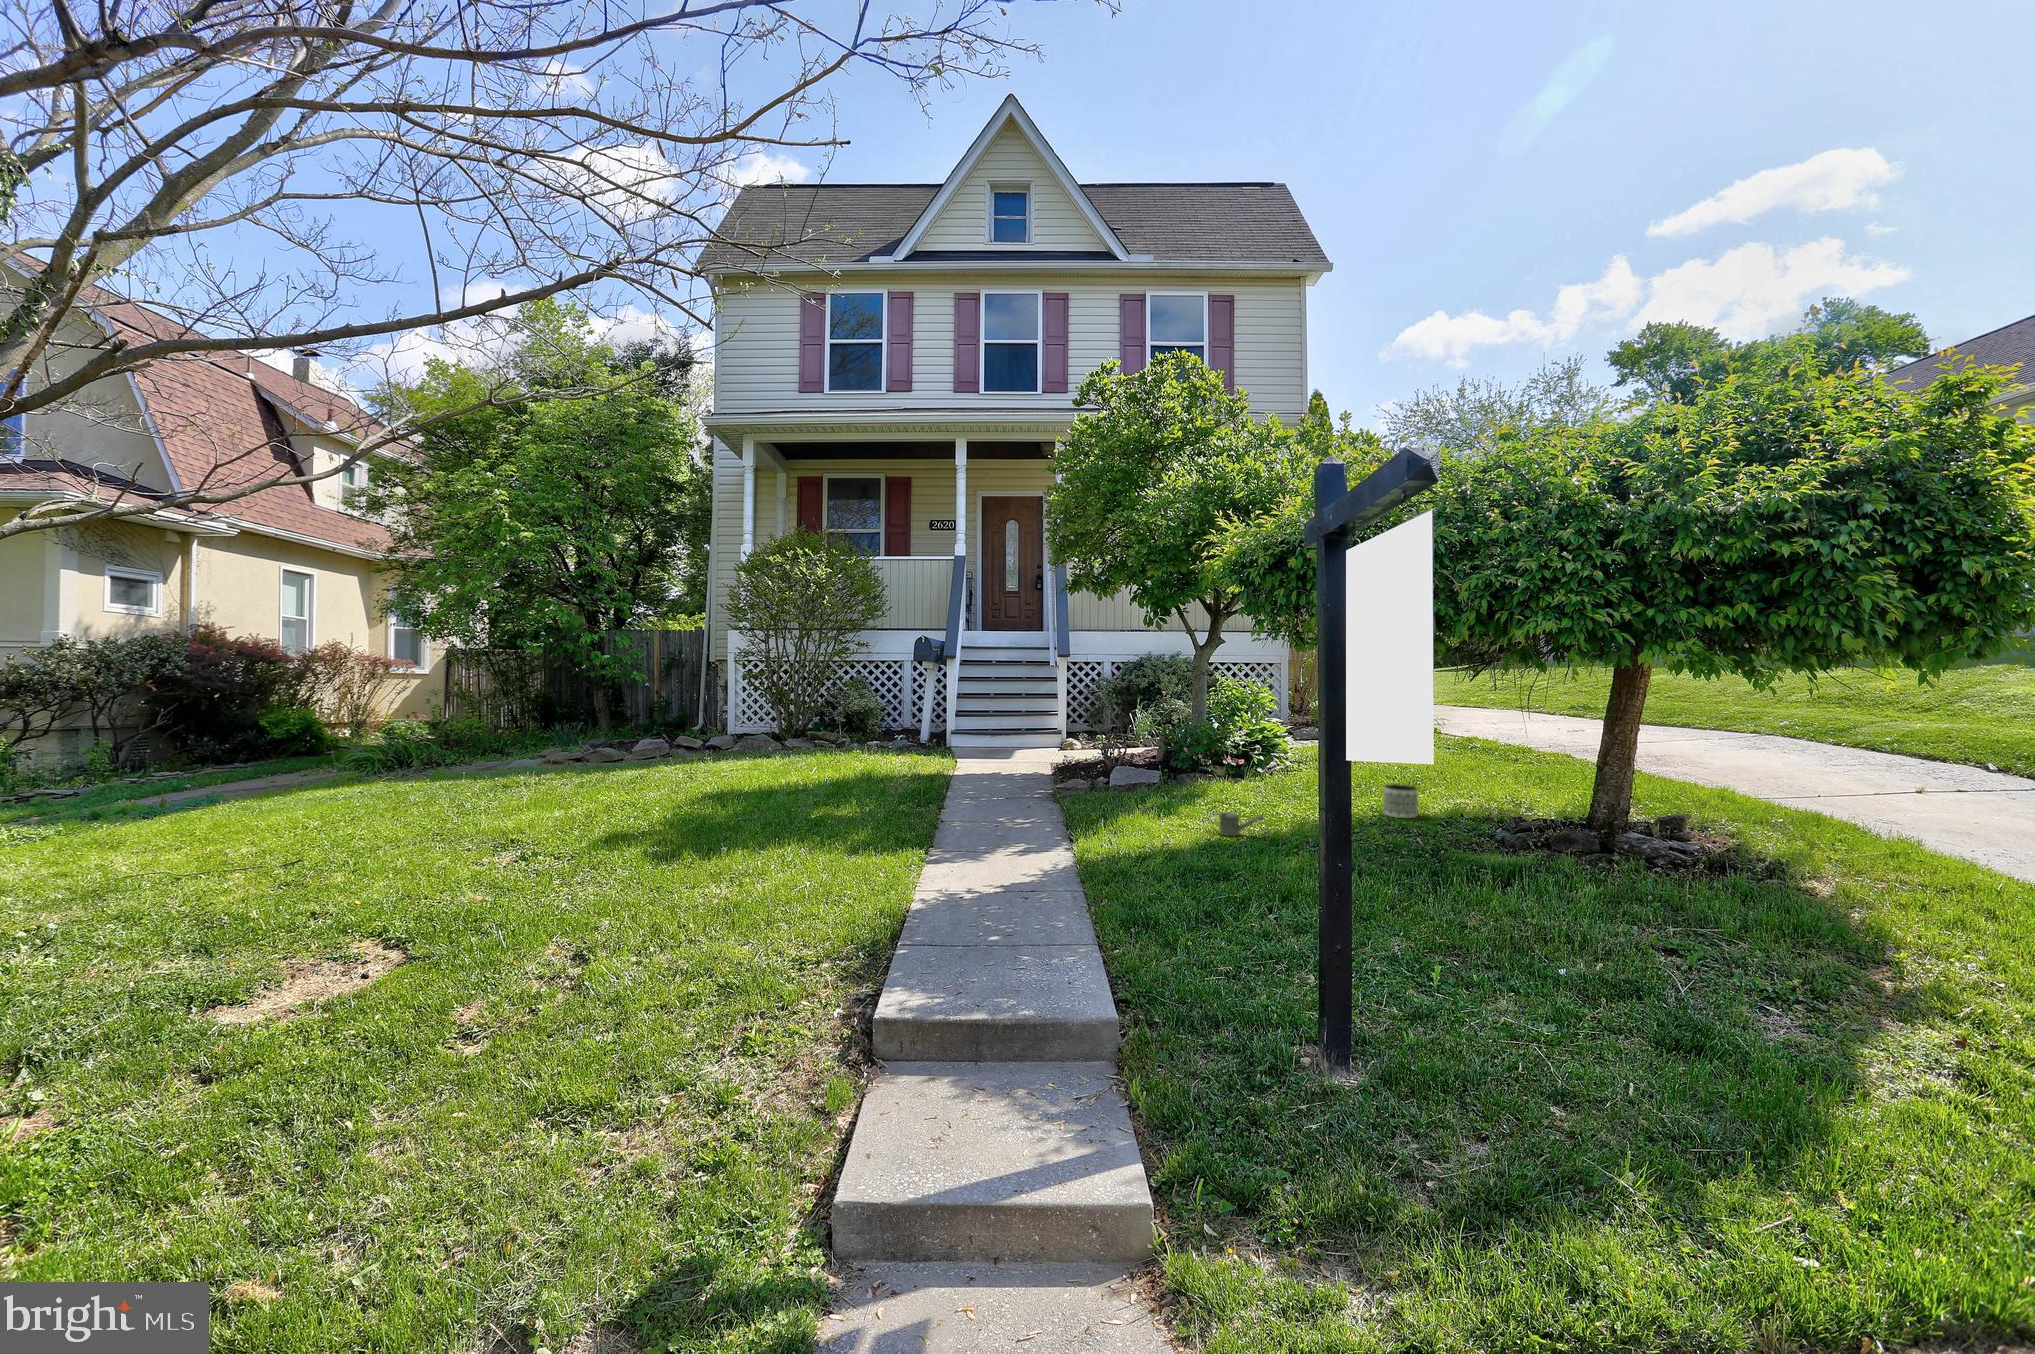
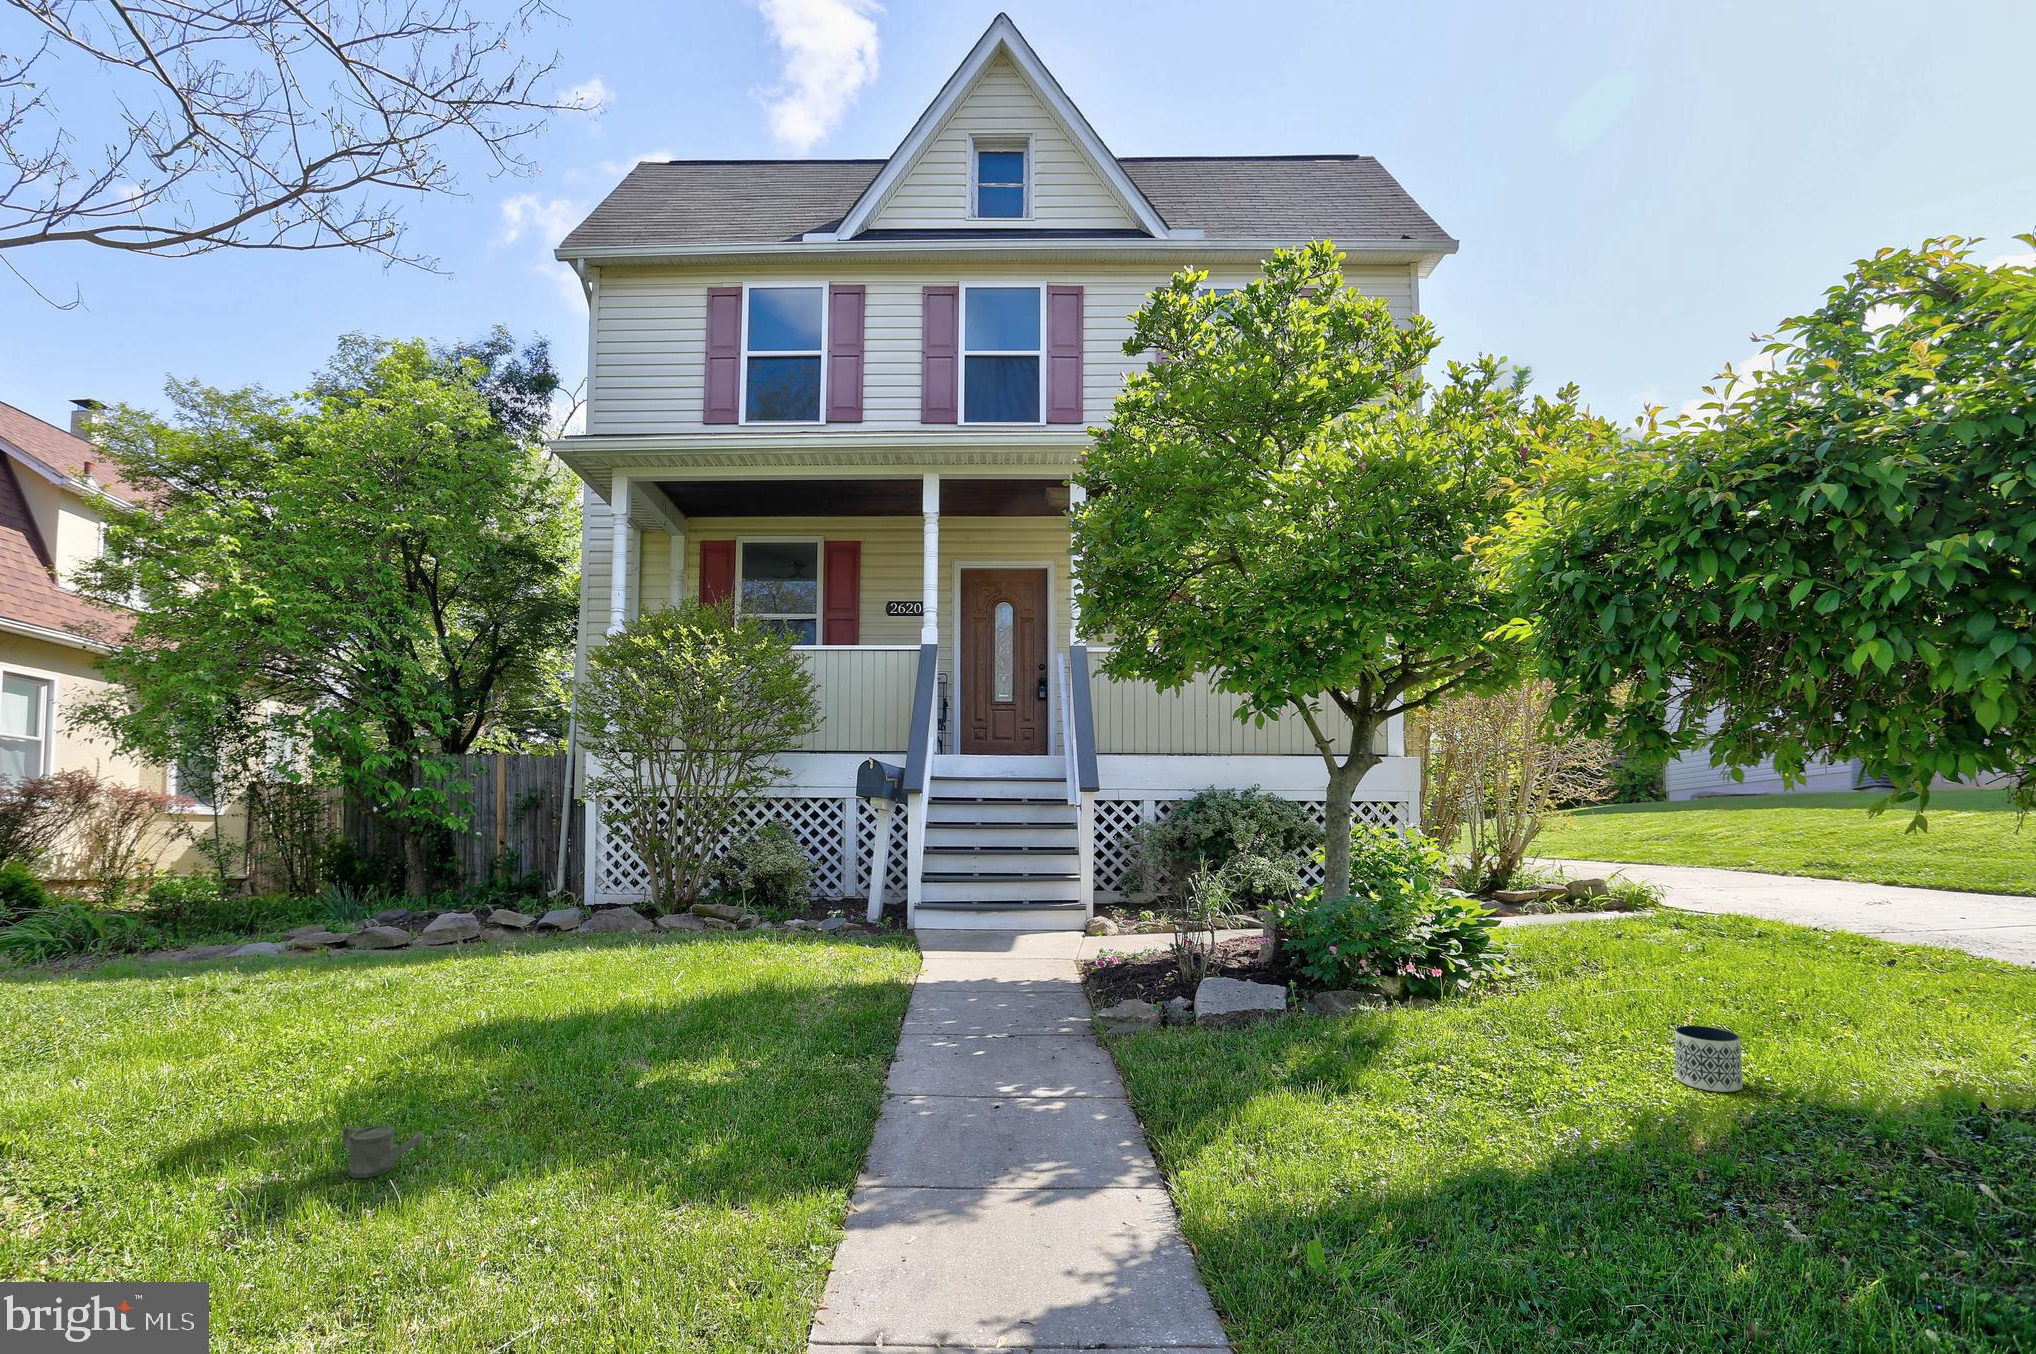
watering can: present [1210,813,1264,836] -> present [343,1125,424,1178]

